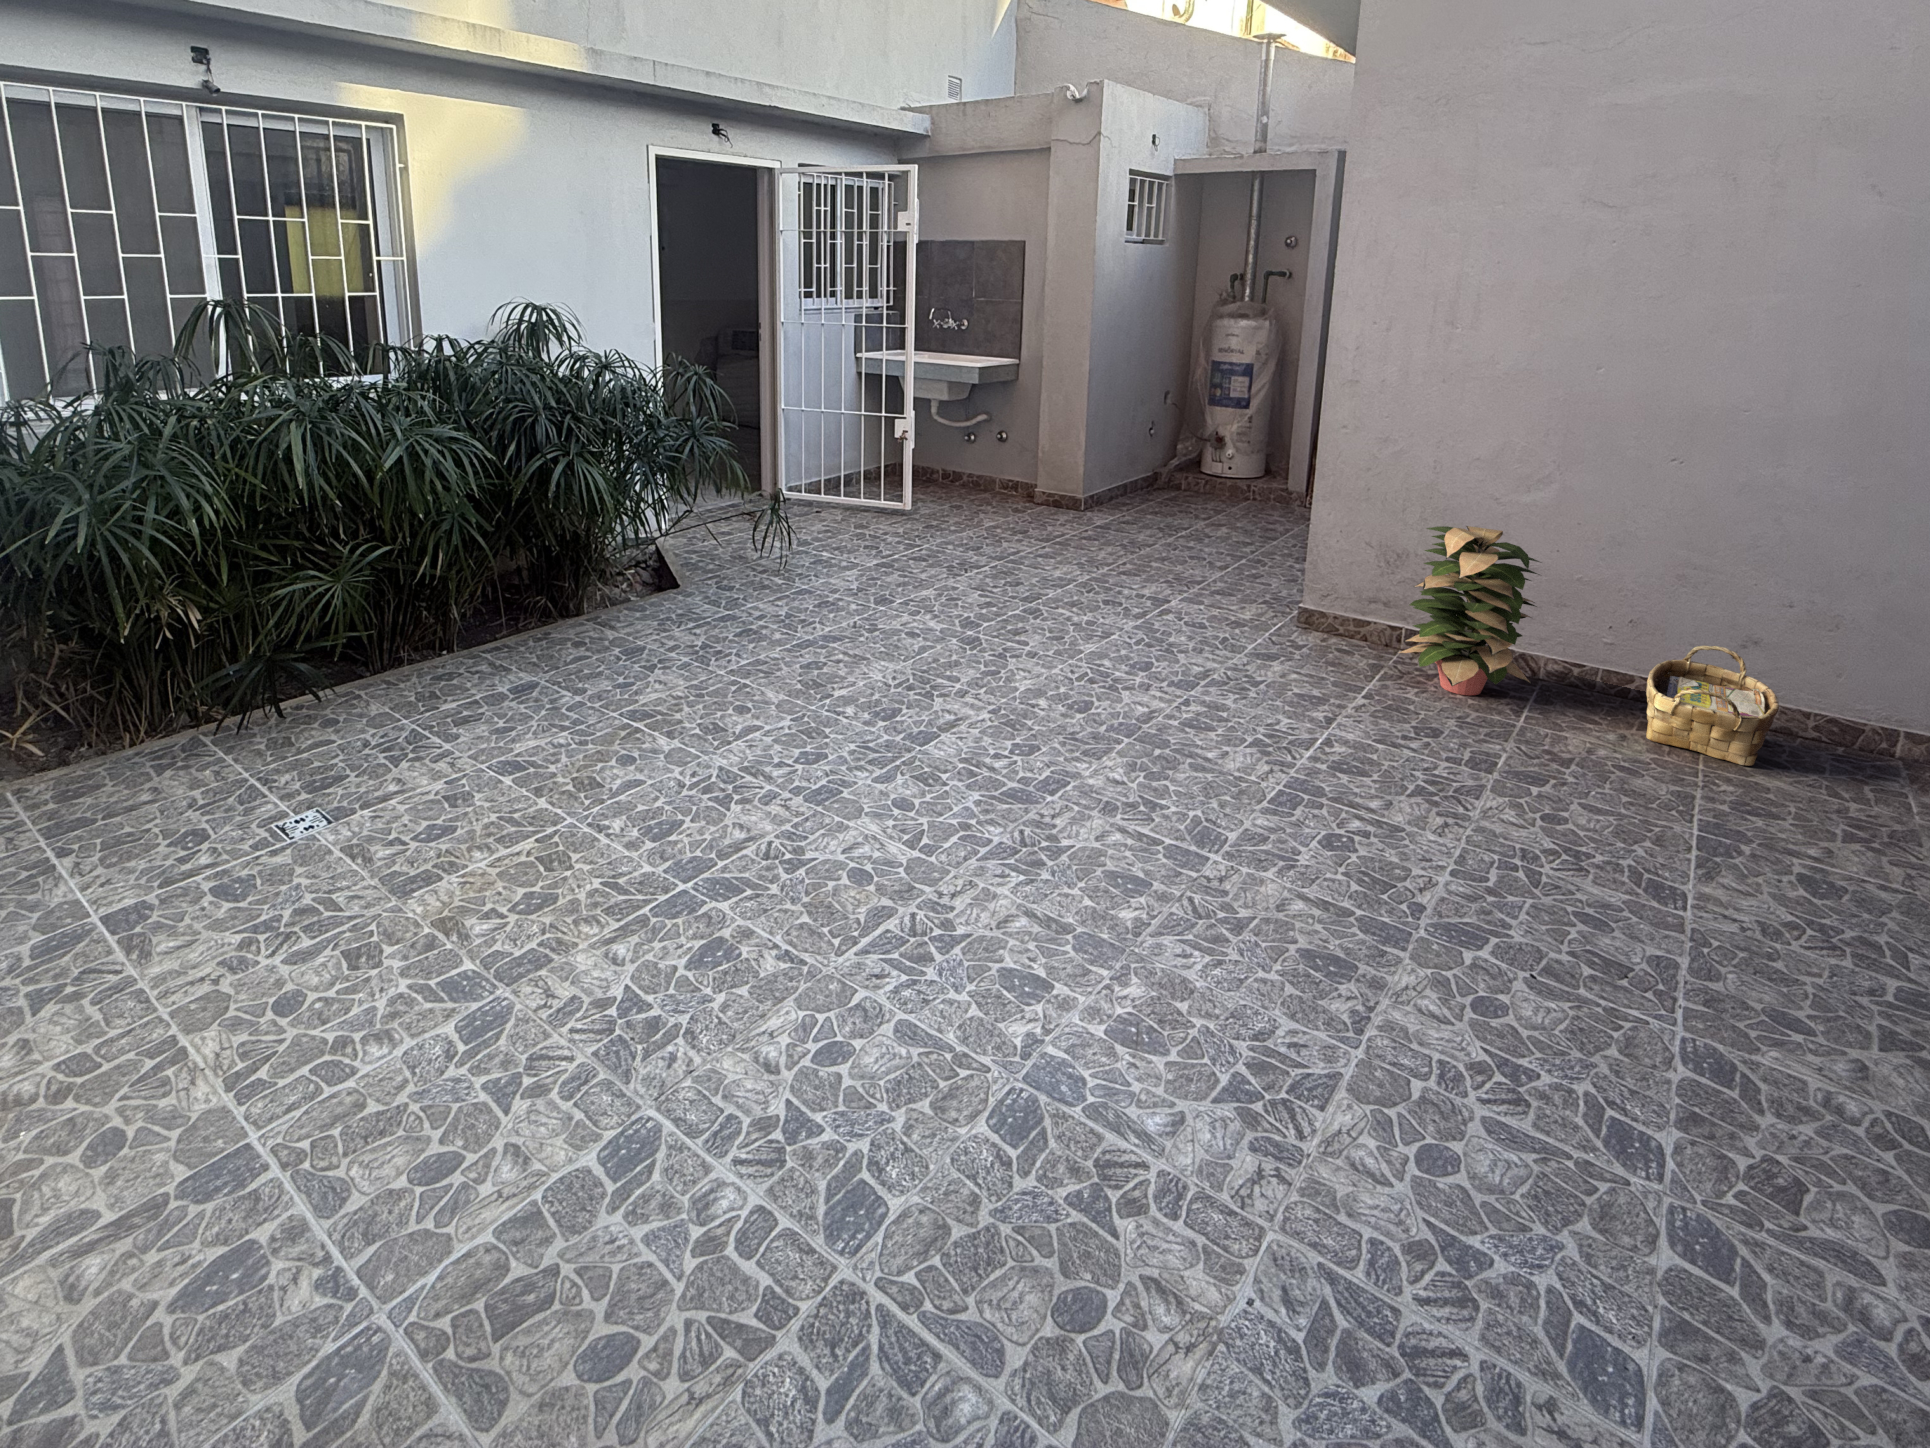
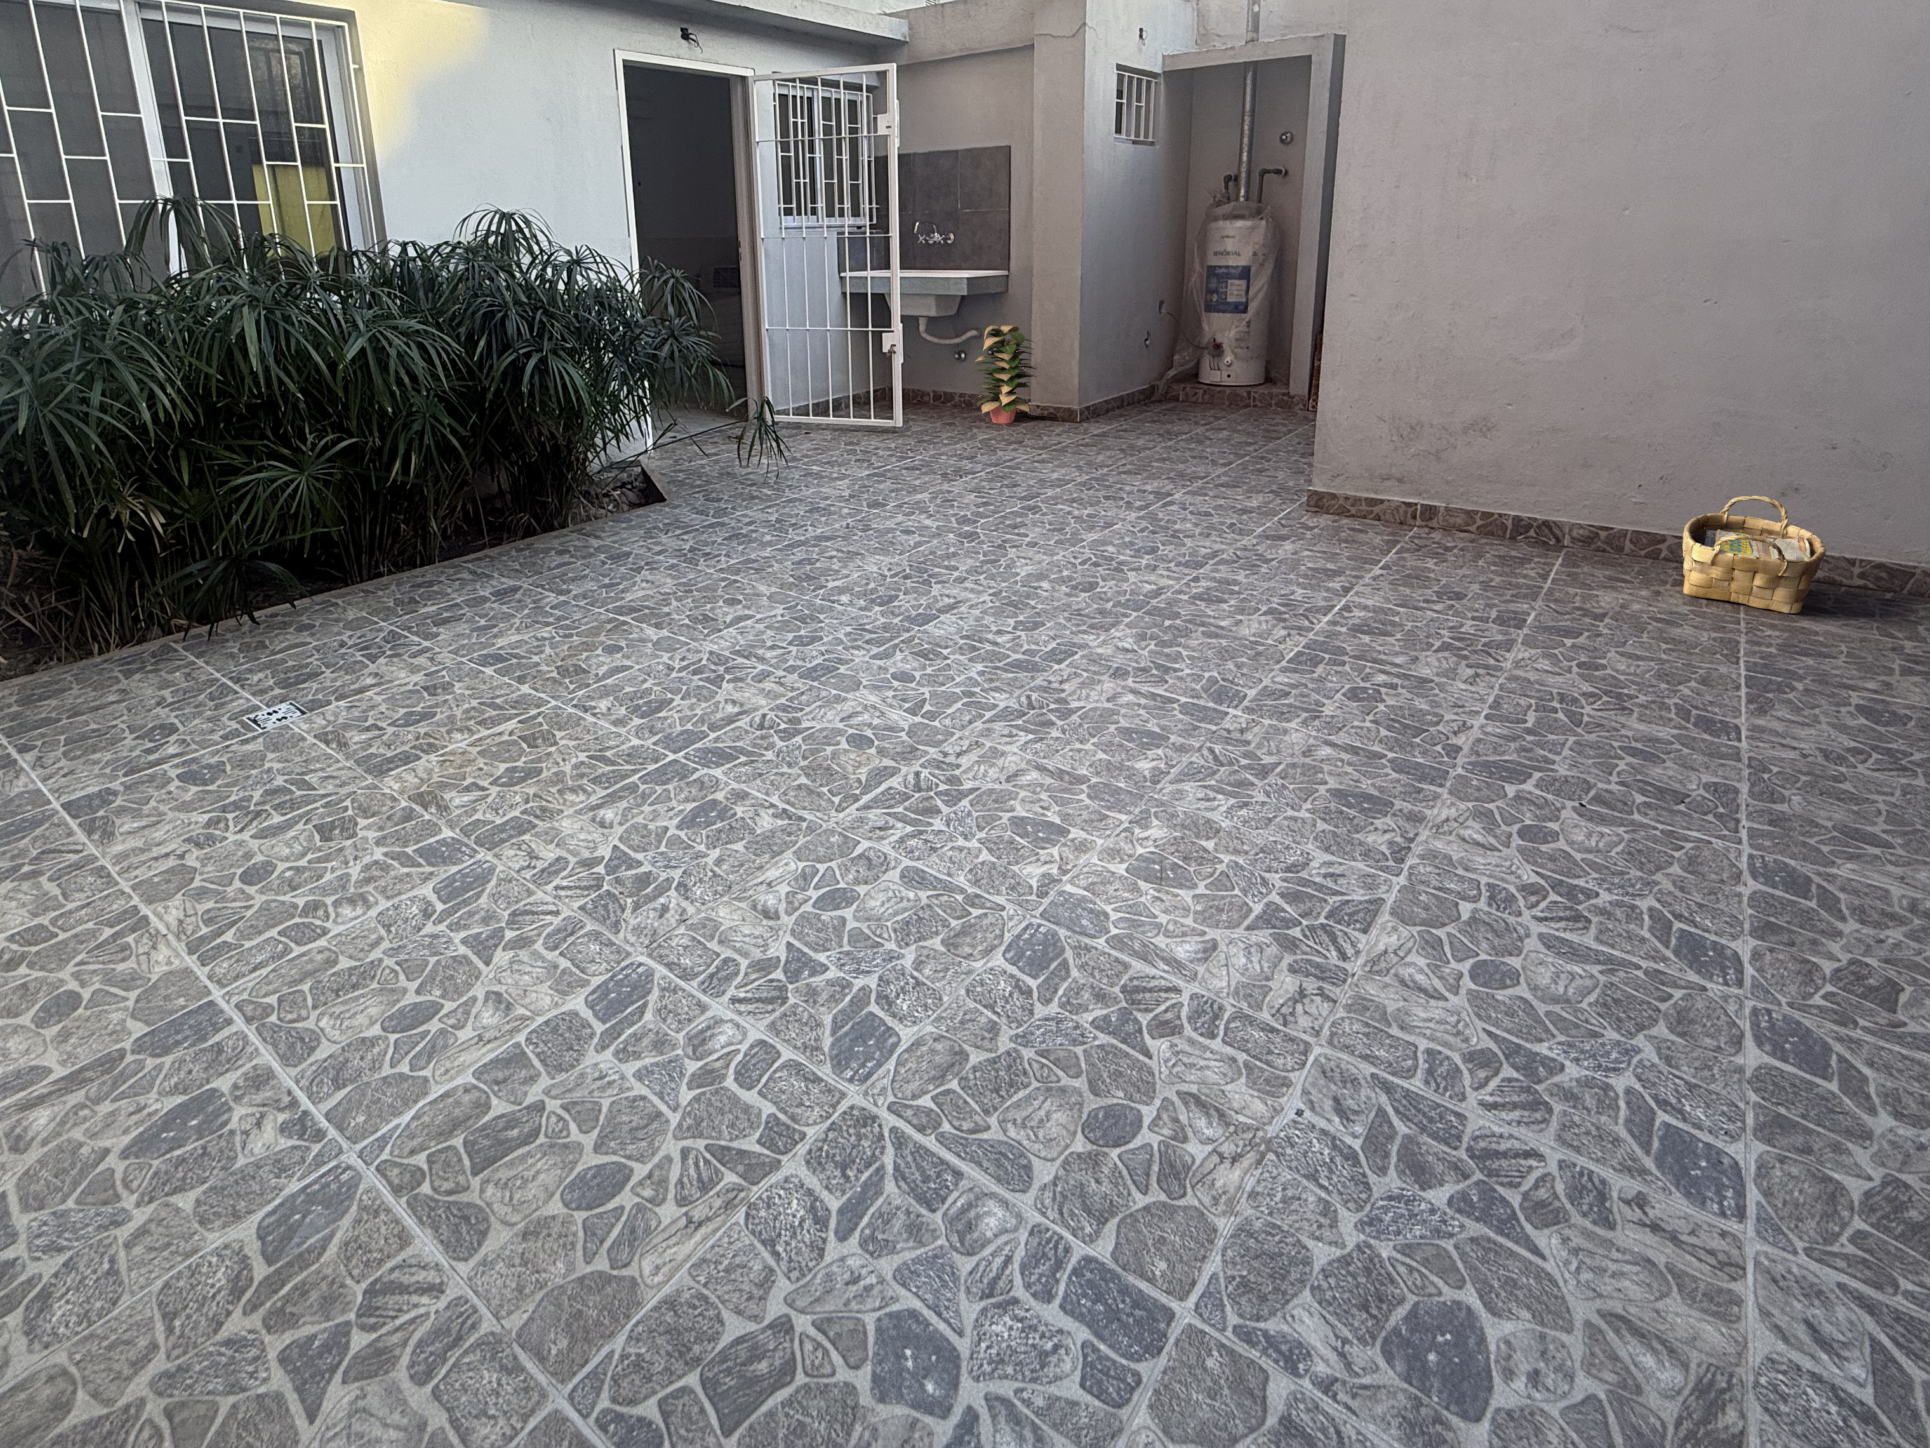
decorative plant: present [1399,526,1540,695] -> present [971,325,1037,424]

